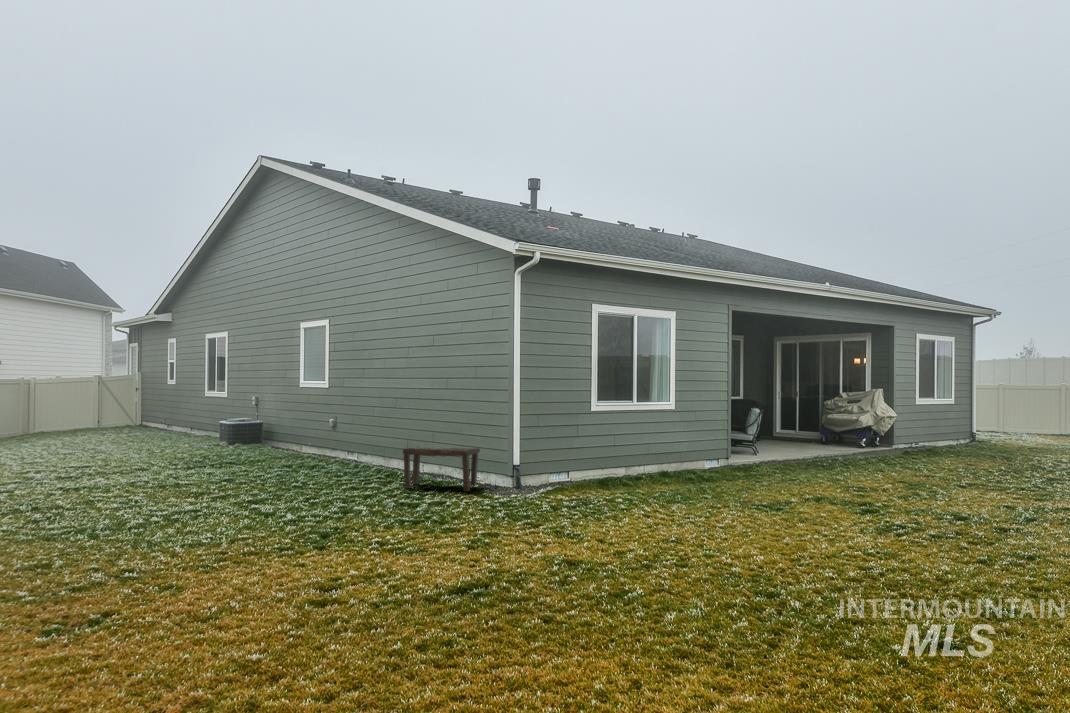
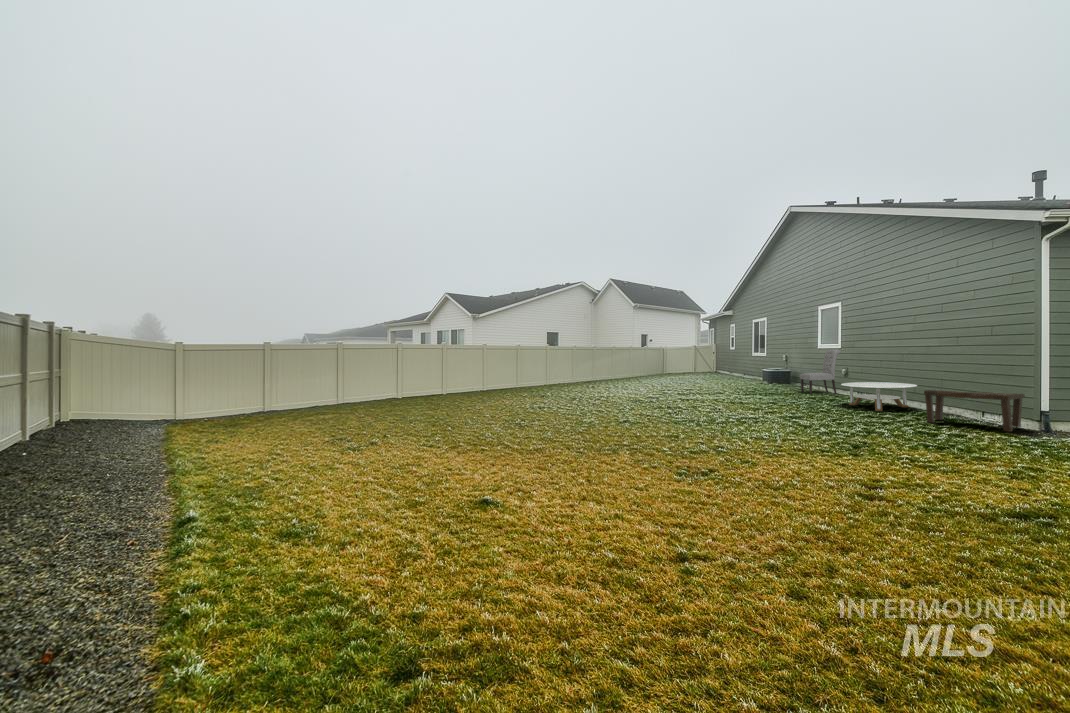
chair: none [273,392,326,460] -> present [800,349,841,394]
round table: none [322,439,400,479] -> present [841,382,917,411]

